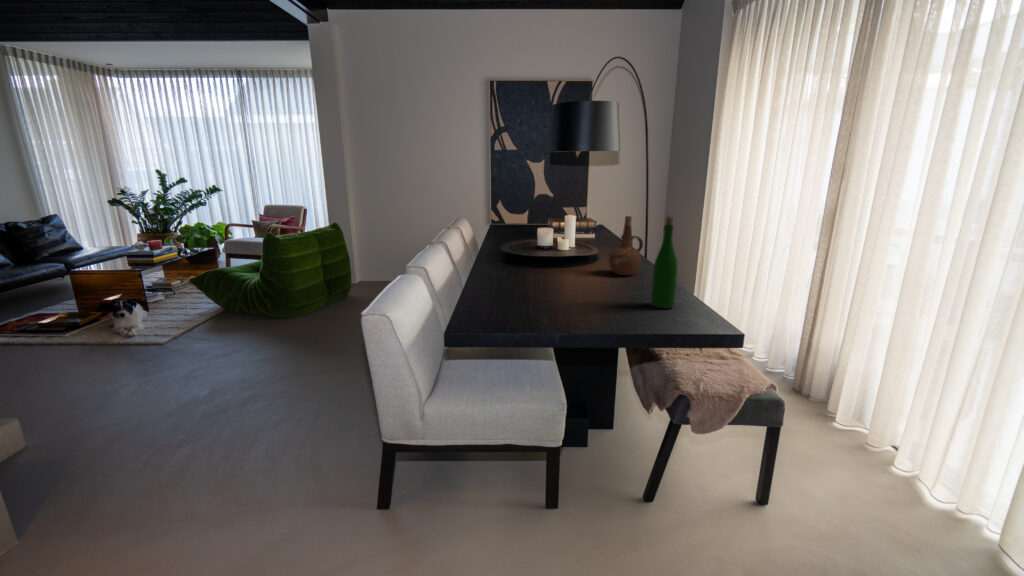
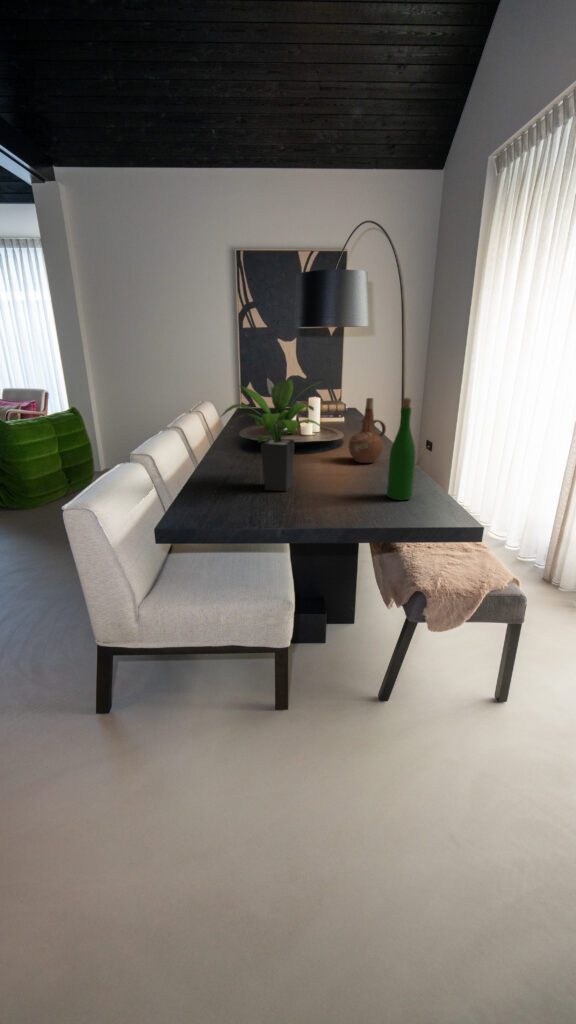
potted plant: none [501,199,594,300] -> present [222,379,322,491]

